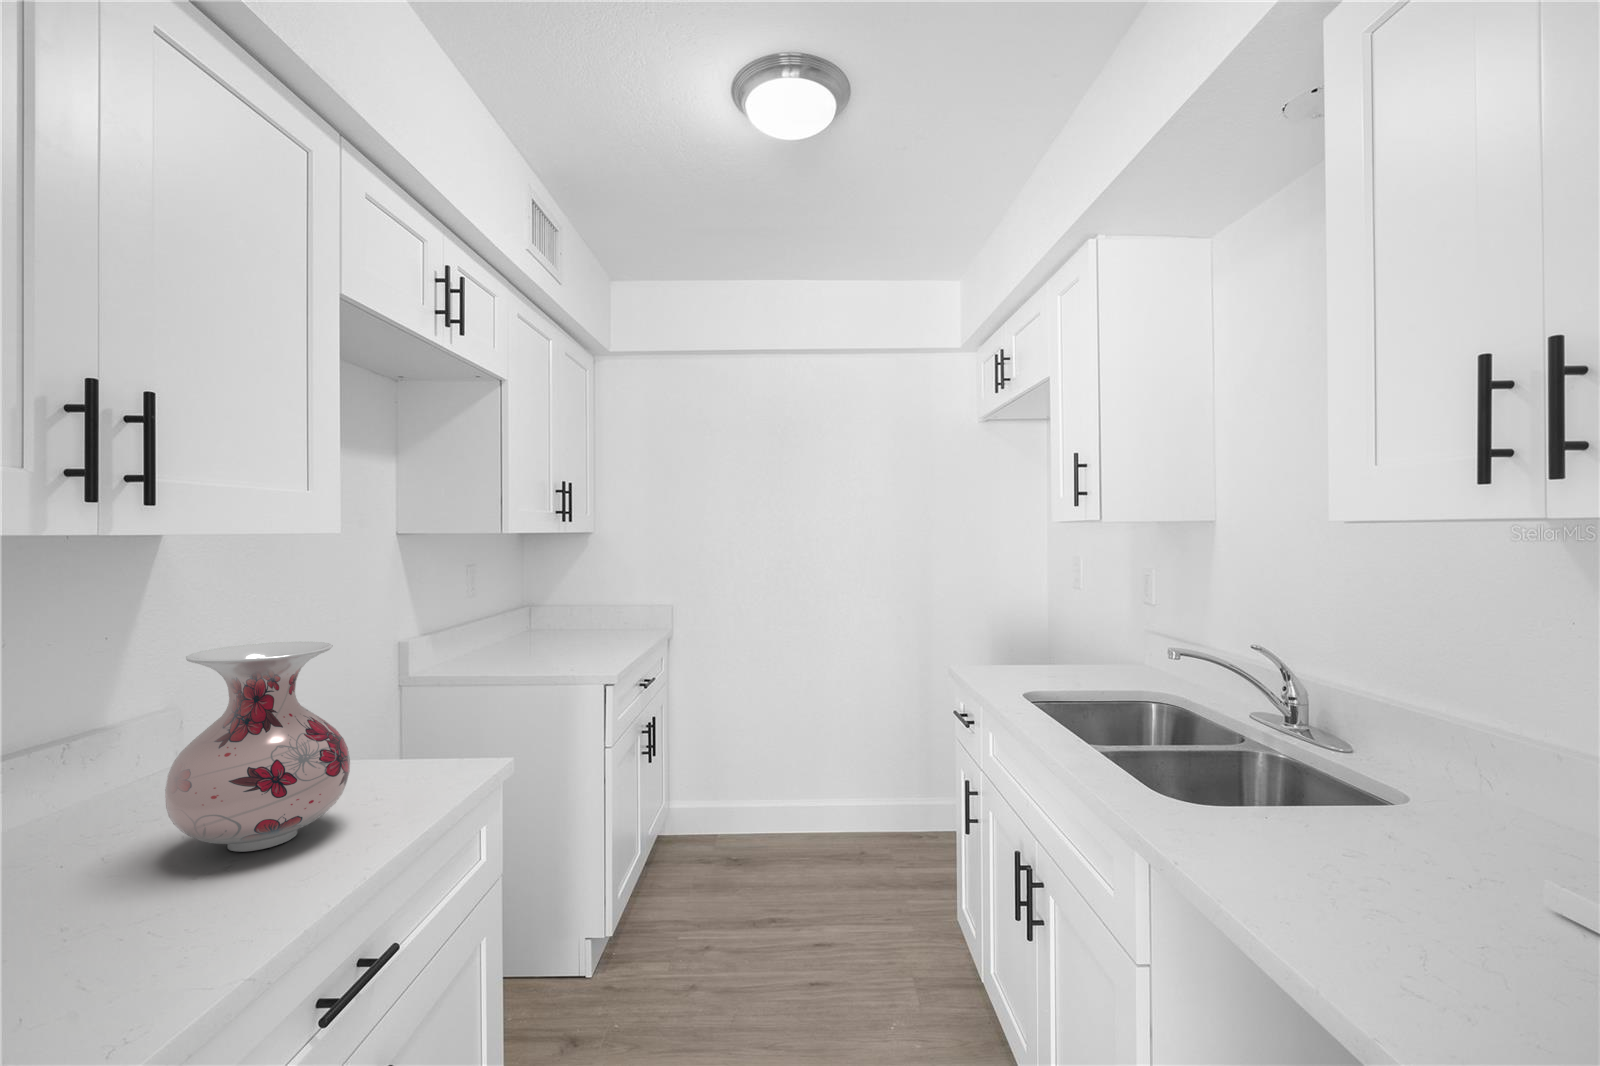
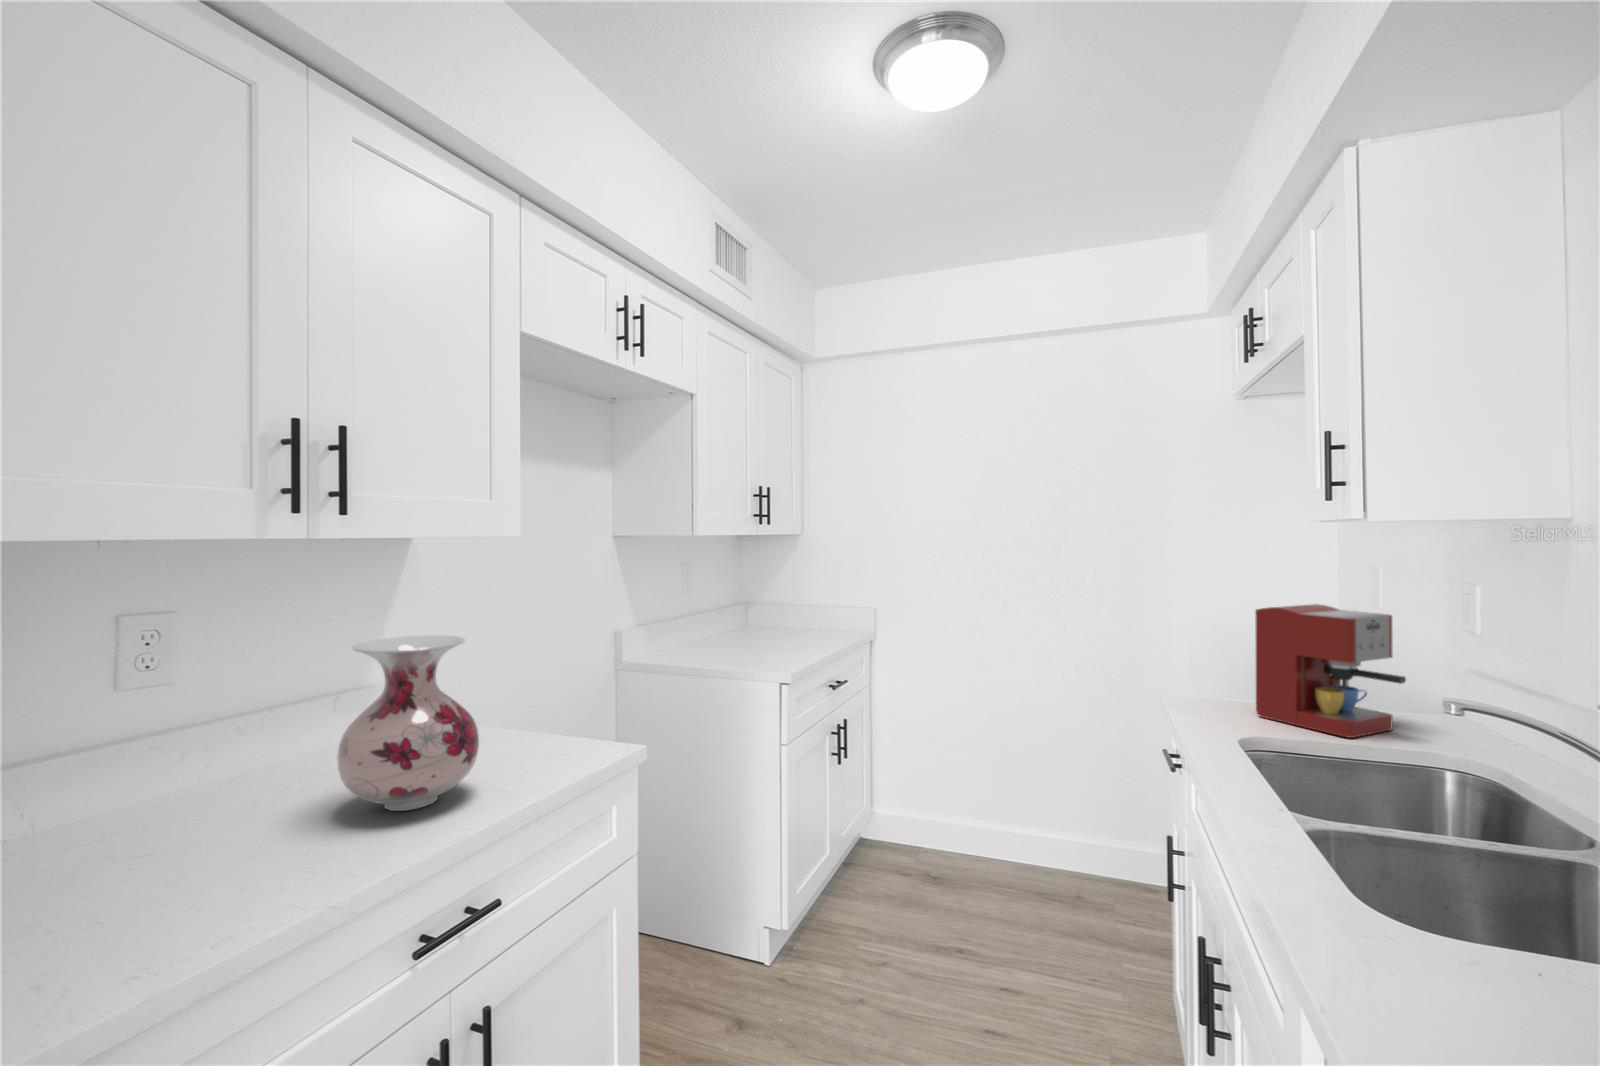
coffee maker: none [1023,585,1125,685] -> present [1255,604,1406,738]

